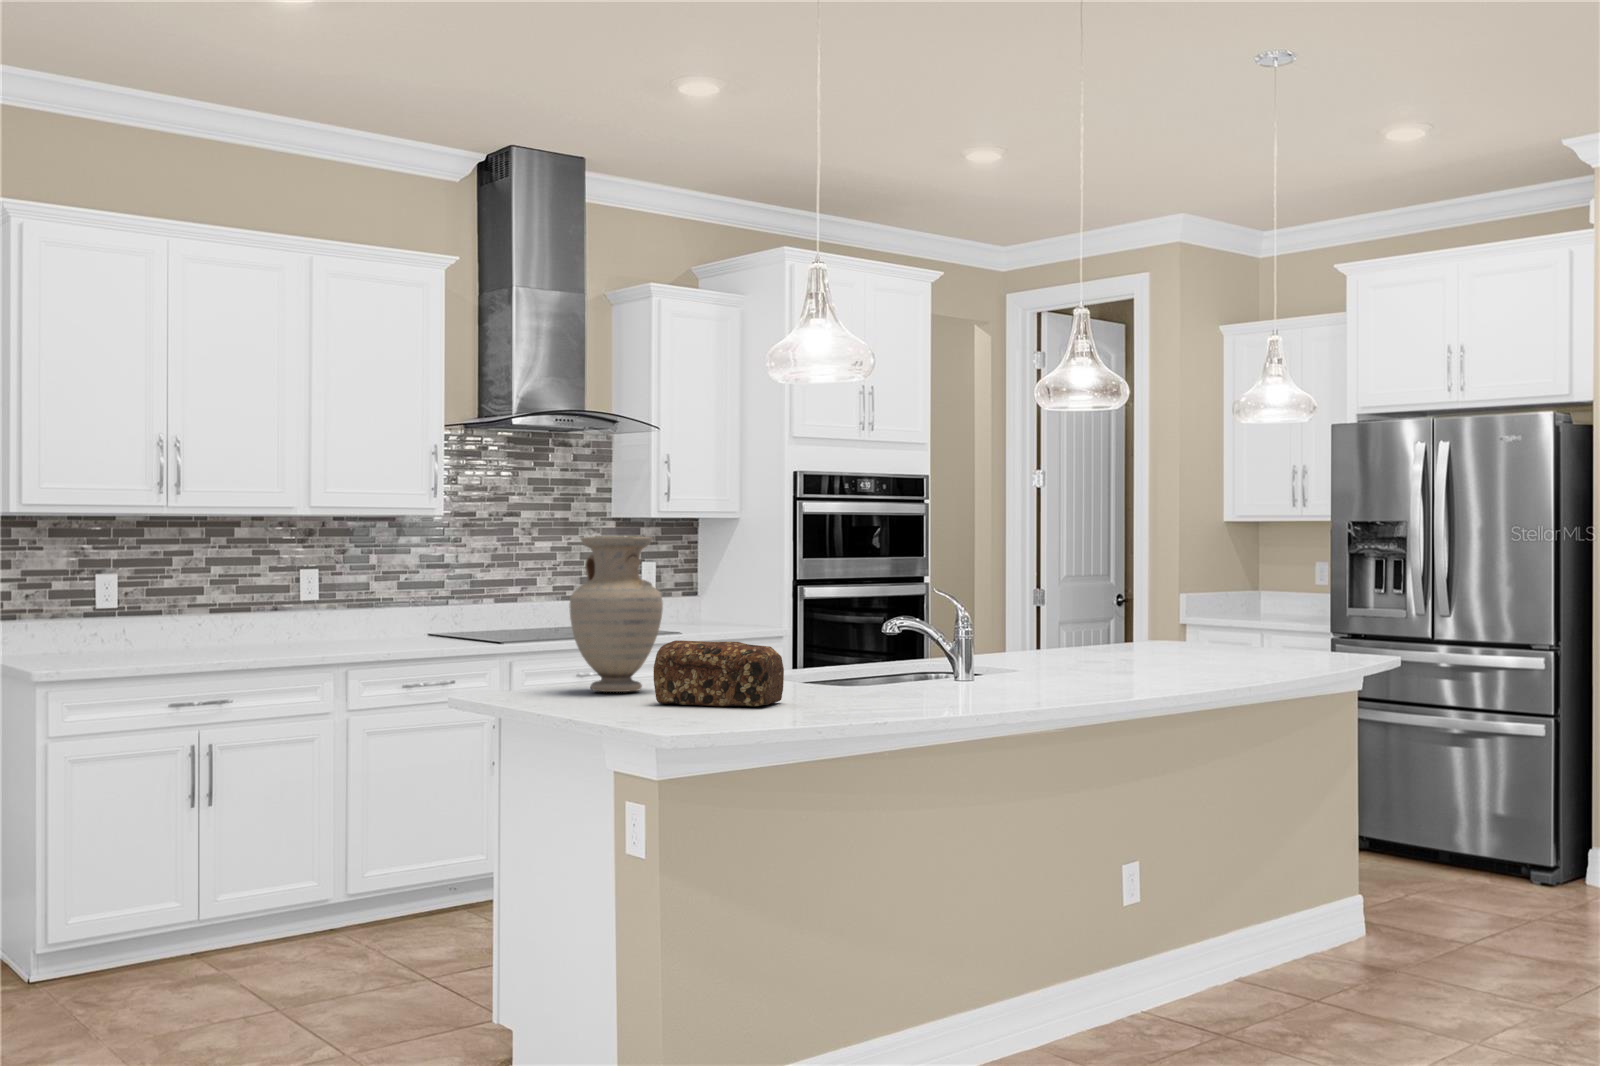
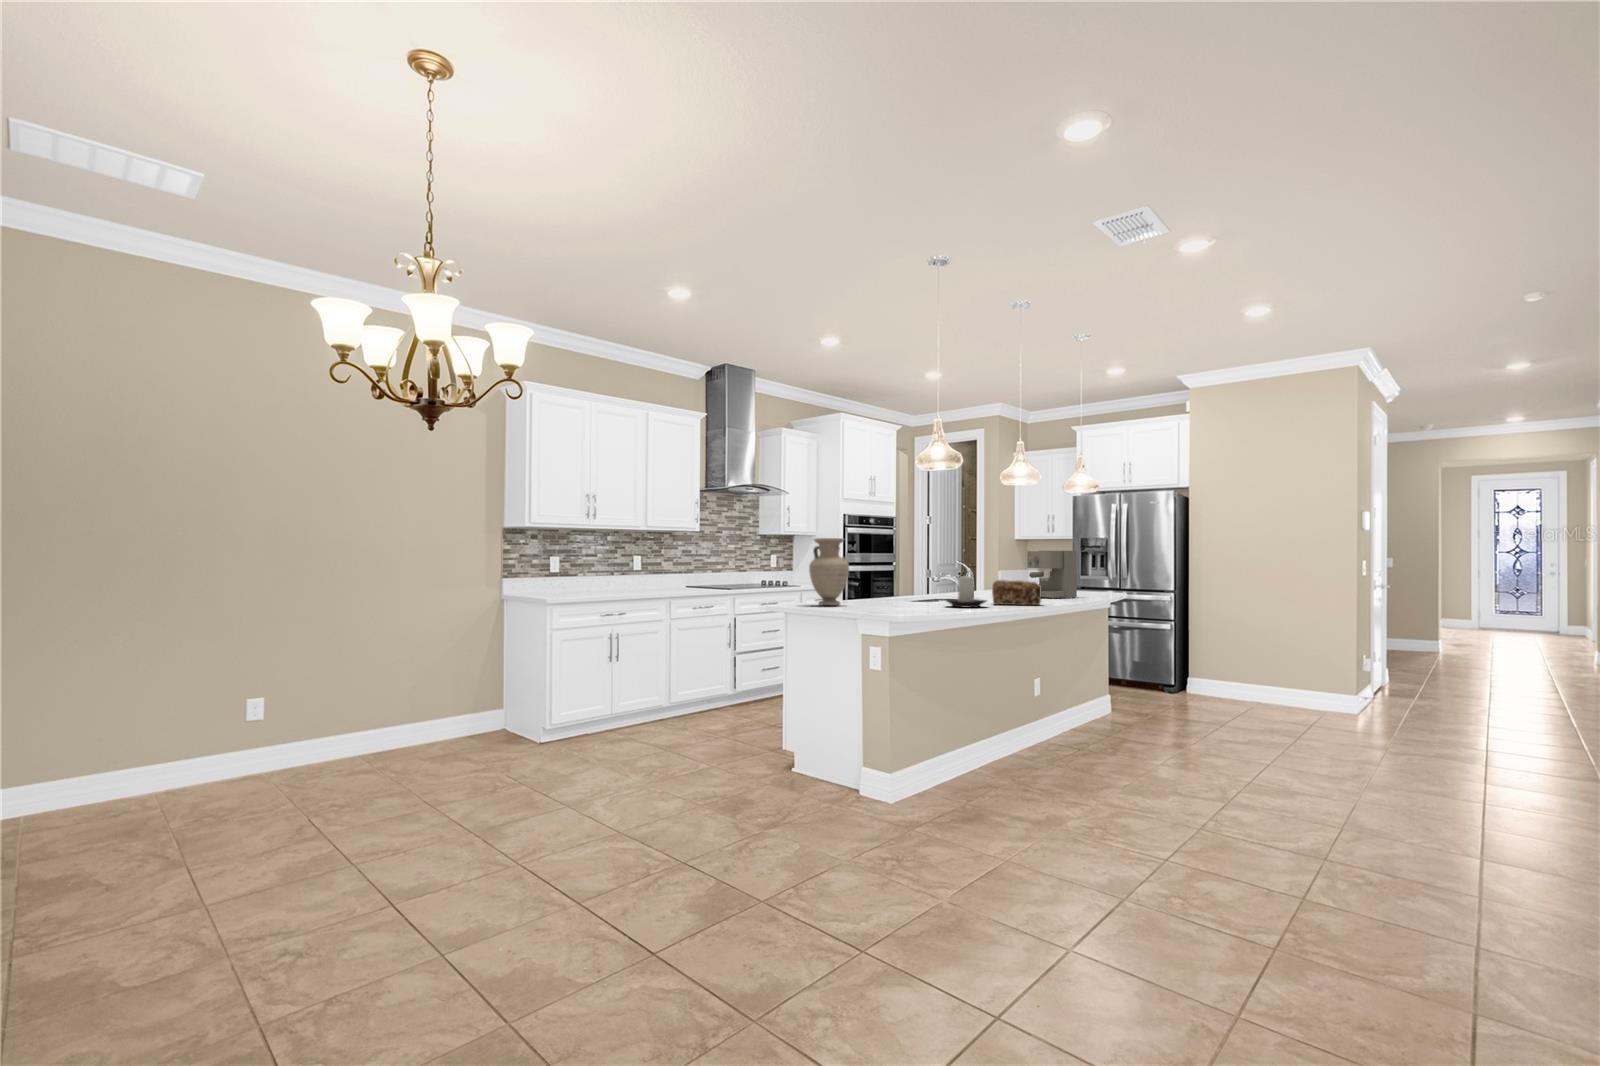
coffee maker: none [1149,556,1268,670] -> present [1027,551,1077,599]
candle holder: none [870,622,972,701] -> present [946,576,986,607]
bread loaf: present [654,640,784,707] -> present [992,580,1041,605]

